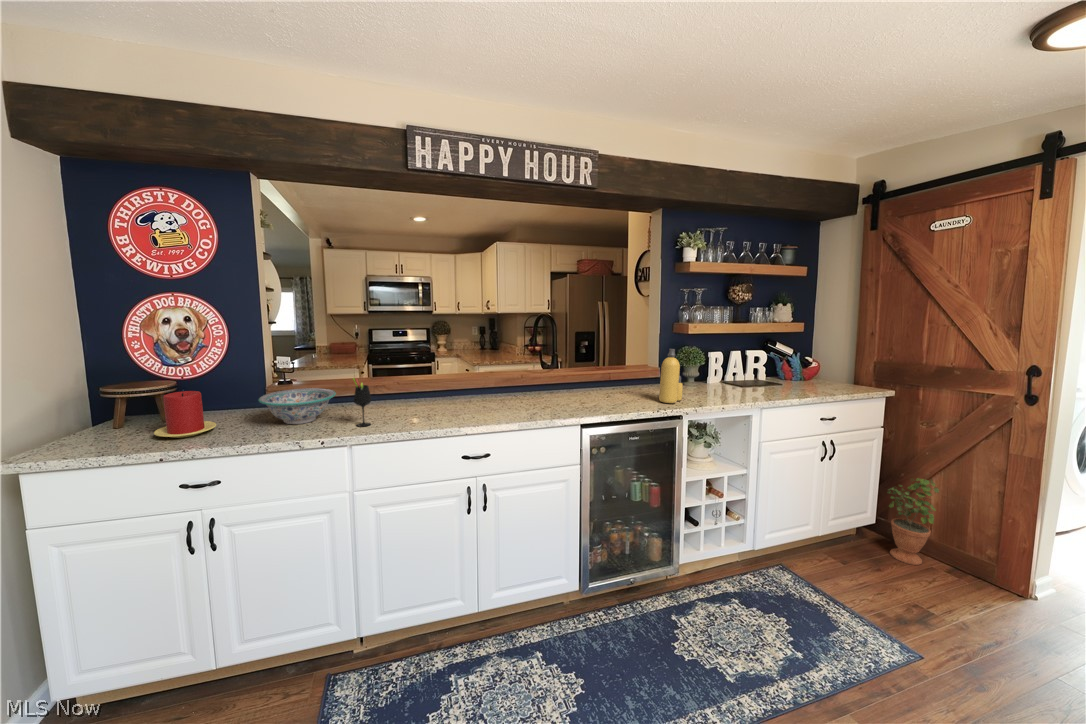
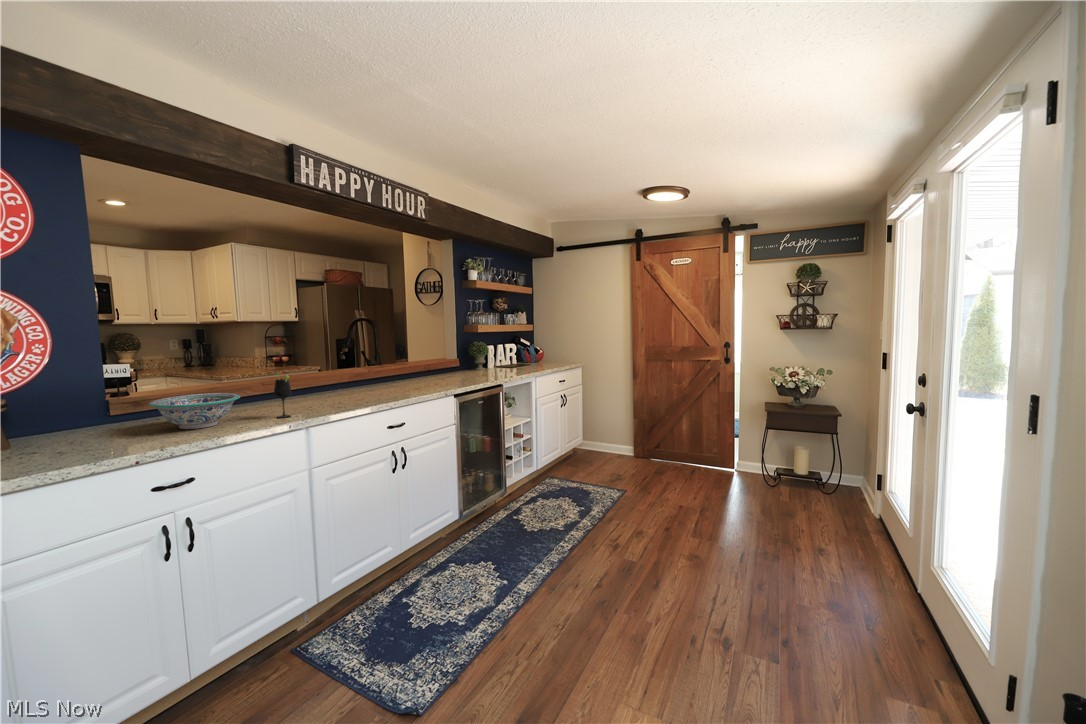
bottle: present [659,349,683,403] -> none [475,340,487,378]
candle: present [154,391,216,438] -> none [33,402,118,457]
potted plant: present [888,478,939,565] -> none [586,405,608,458]

